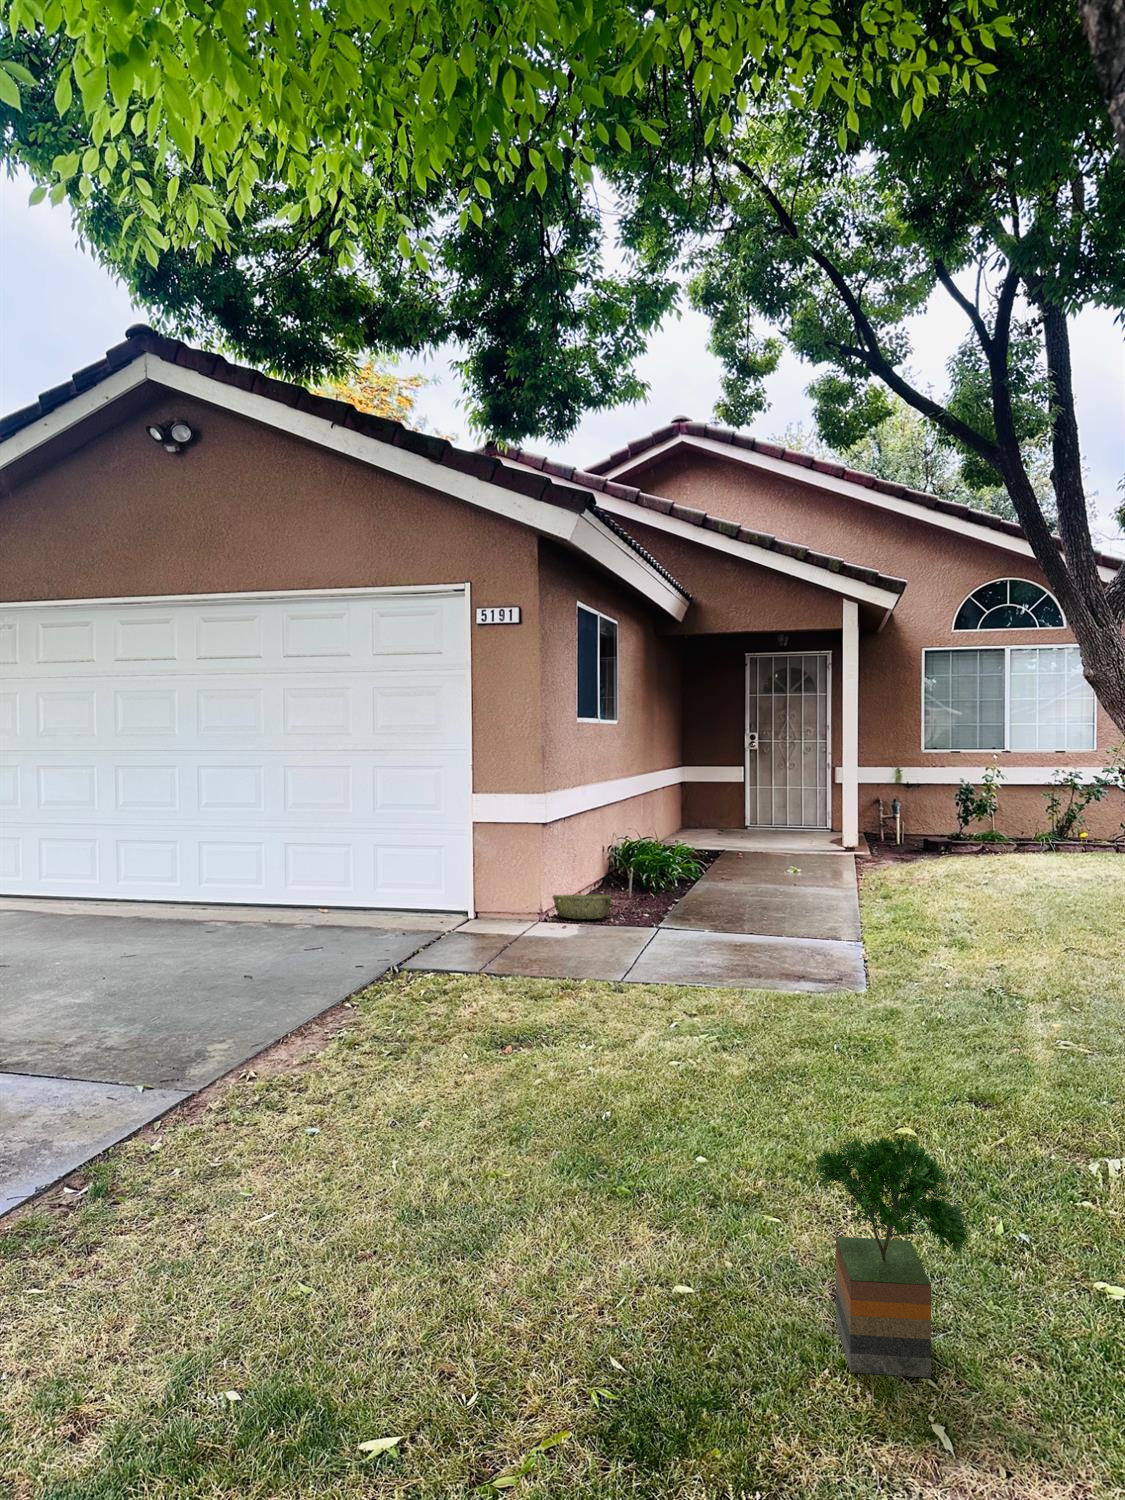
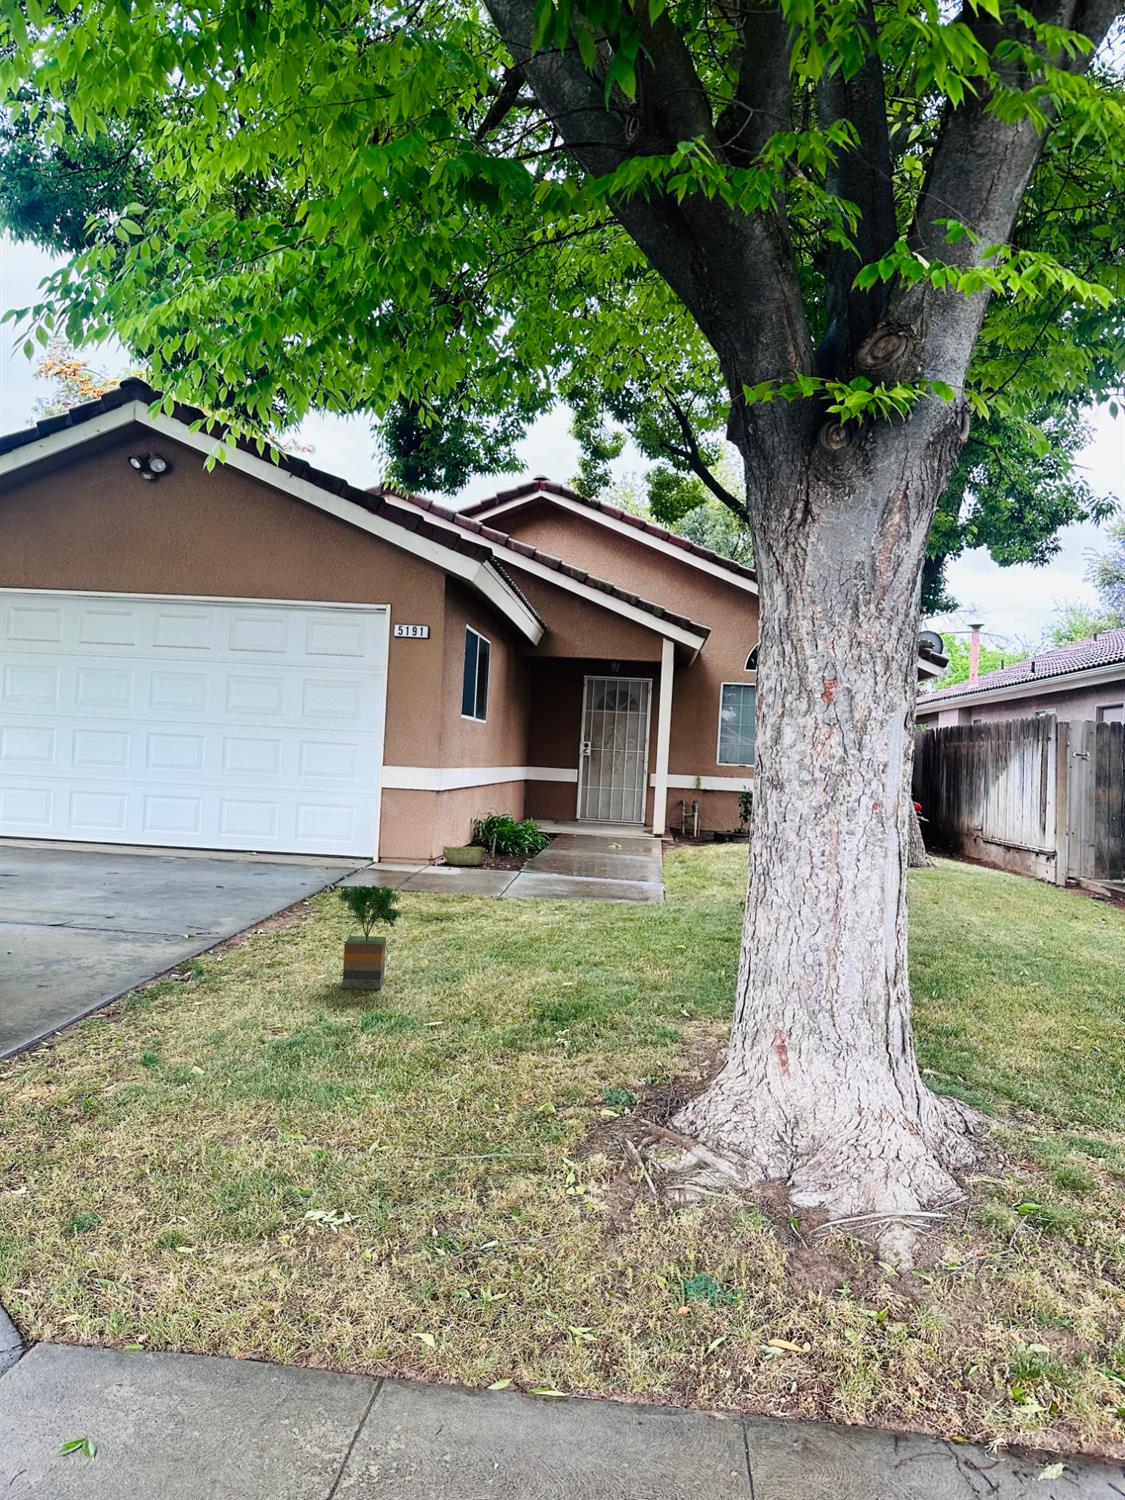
potted tree: present [813,1137,969,1378] -> present [338,885,402,989]

